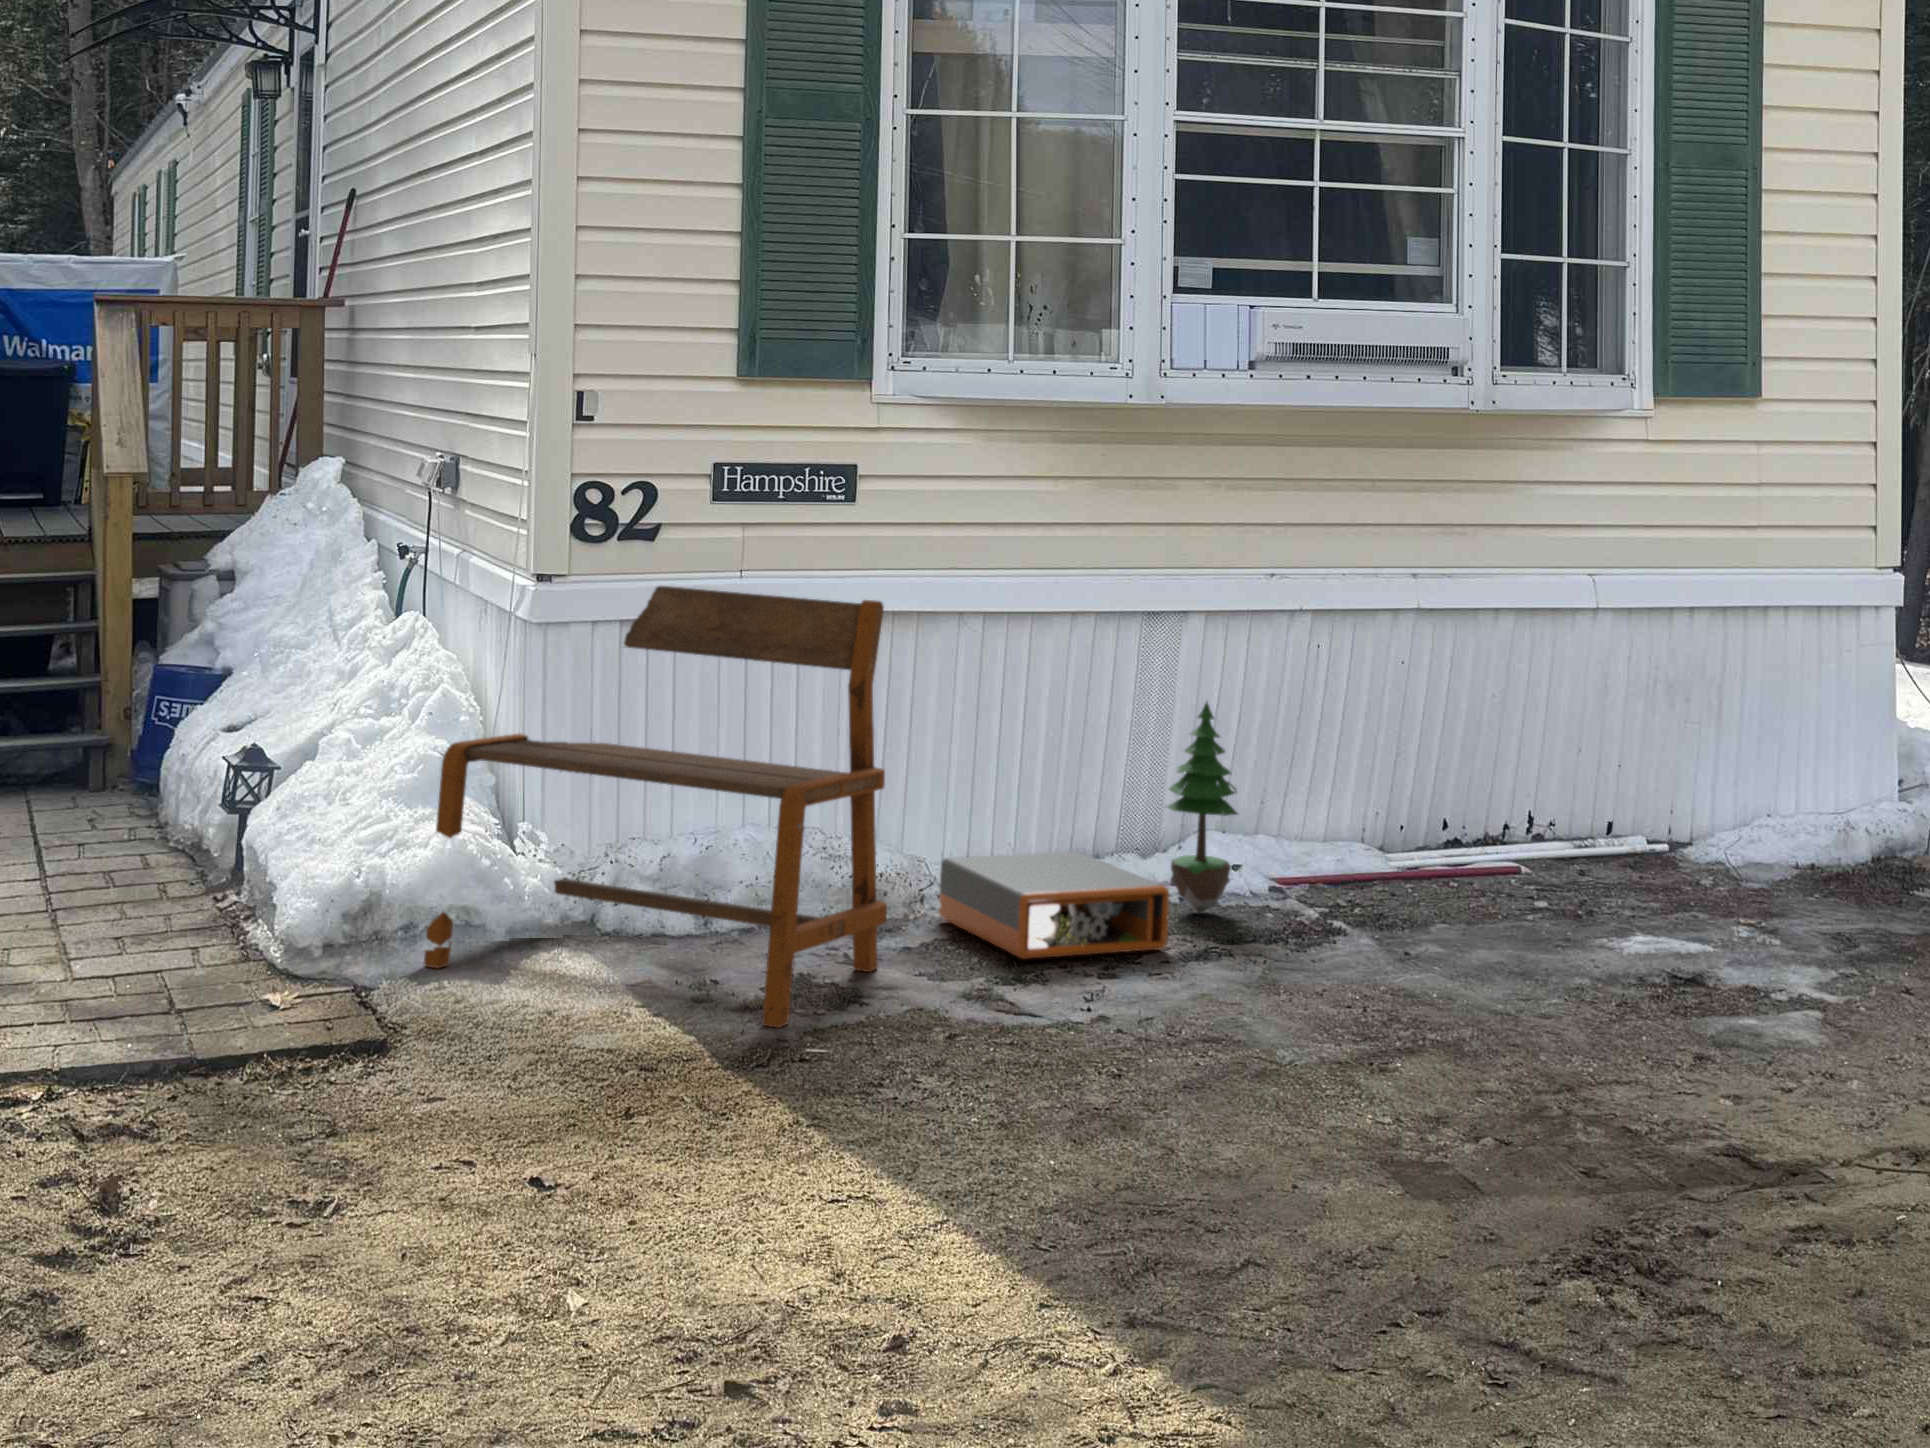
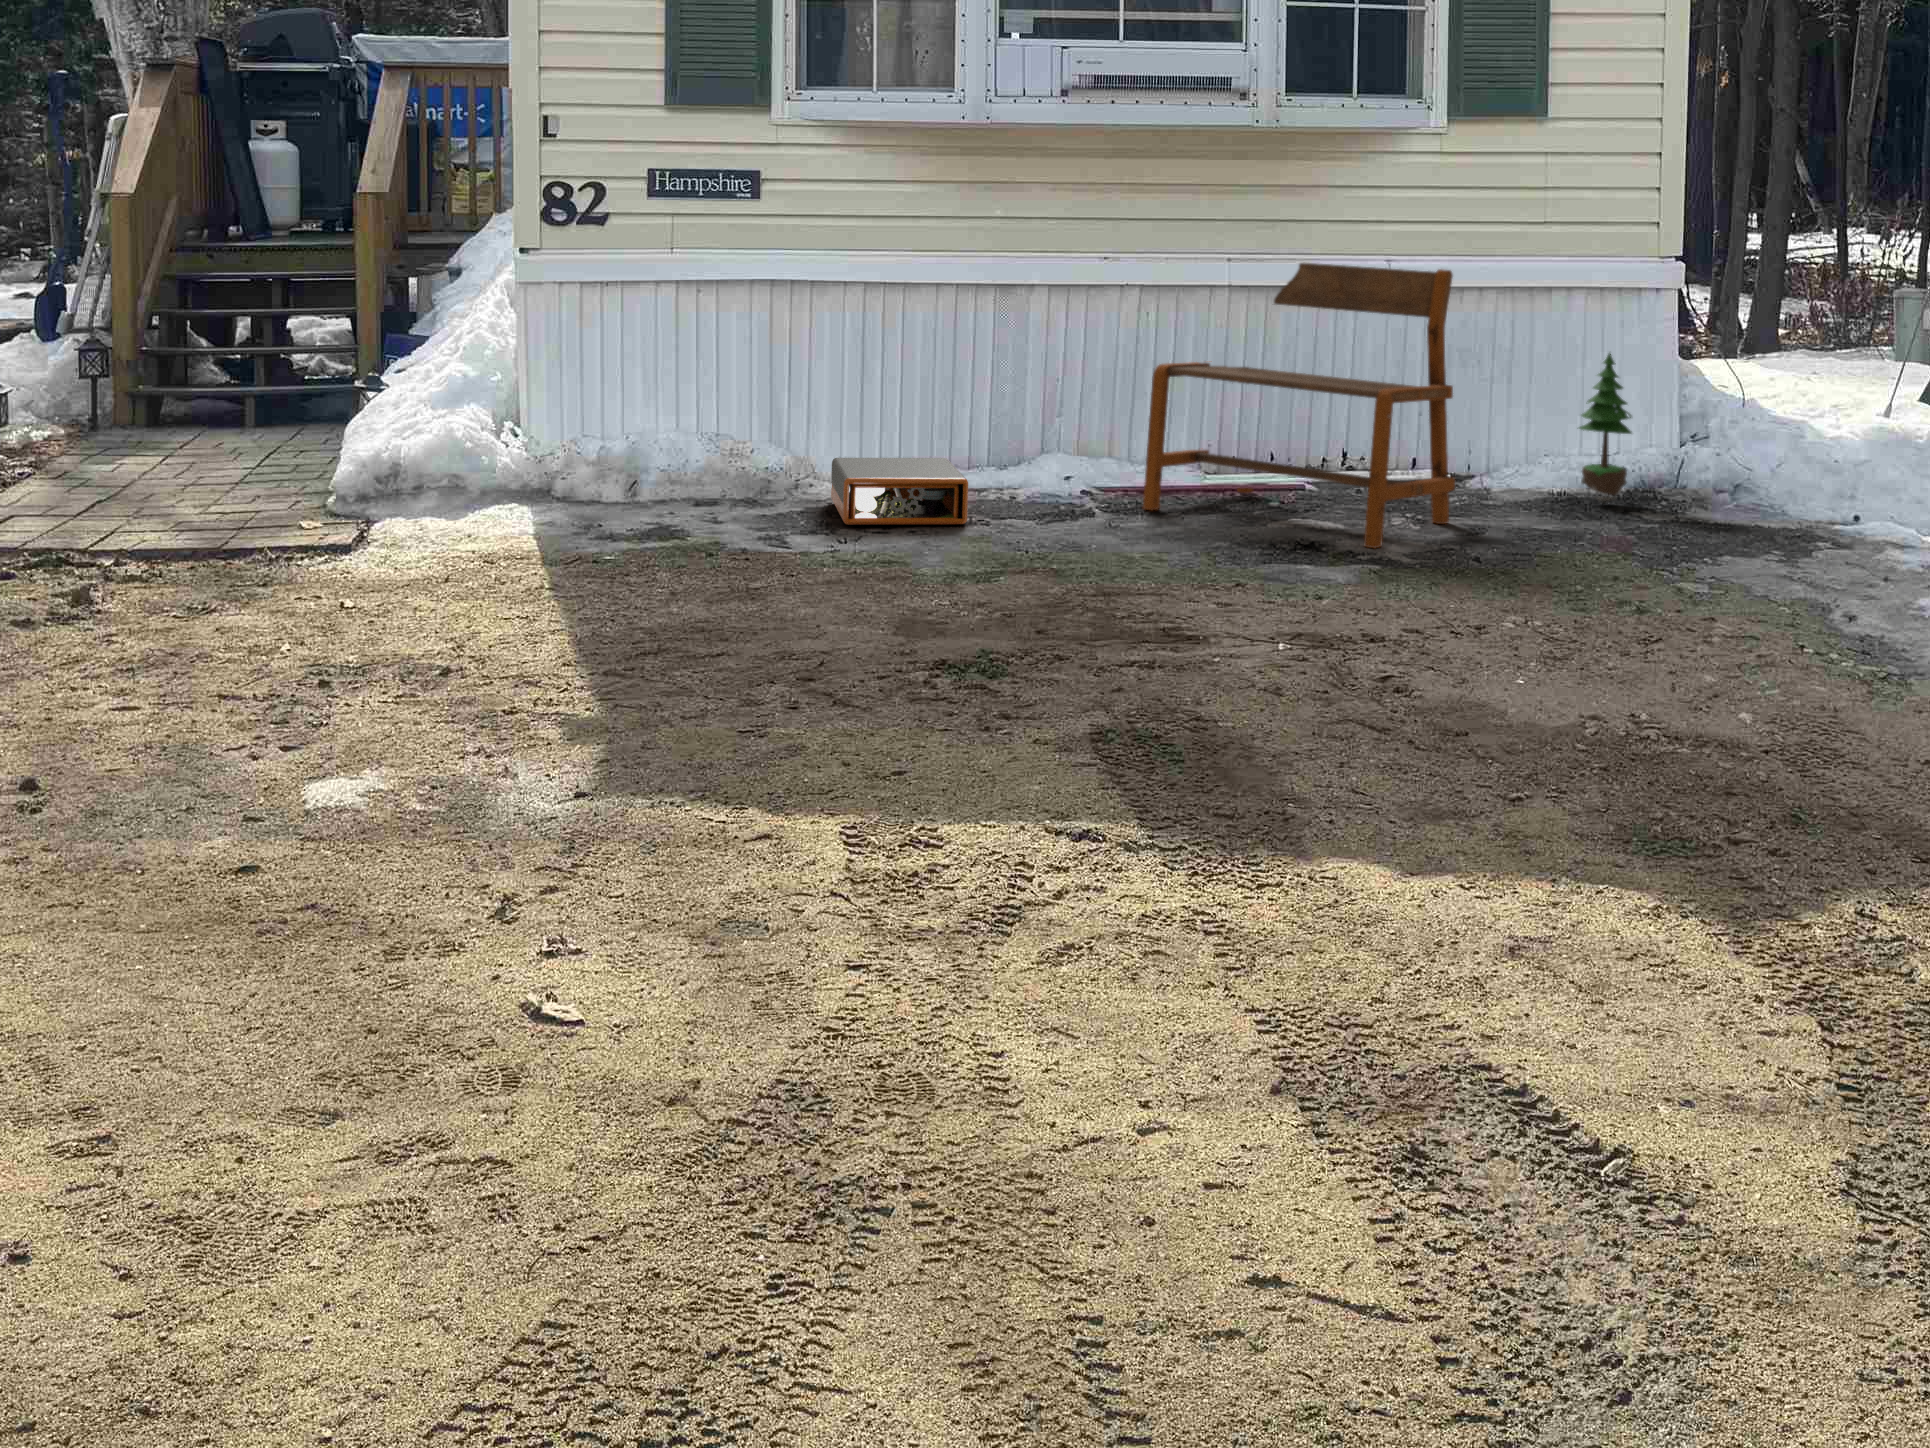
bench: present [424,586,887,1028] -> present [1143,263,1455,548]
potted tree: present [1166,702,1238,912] -> present [1579,353,1632,504]

